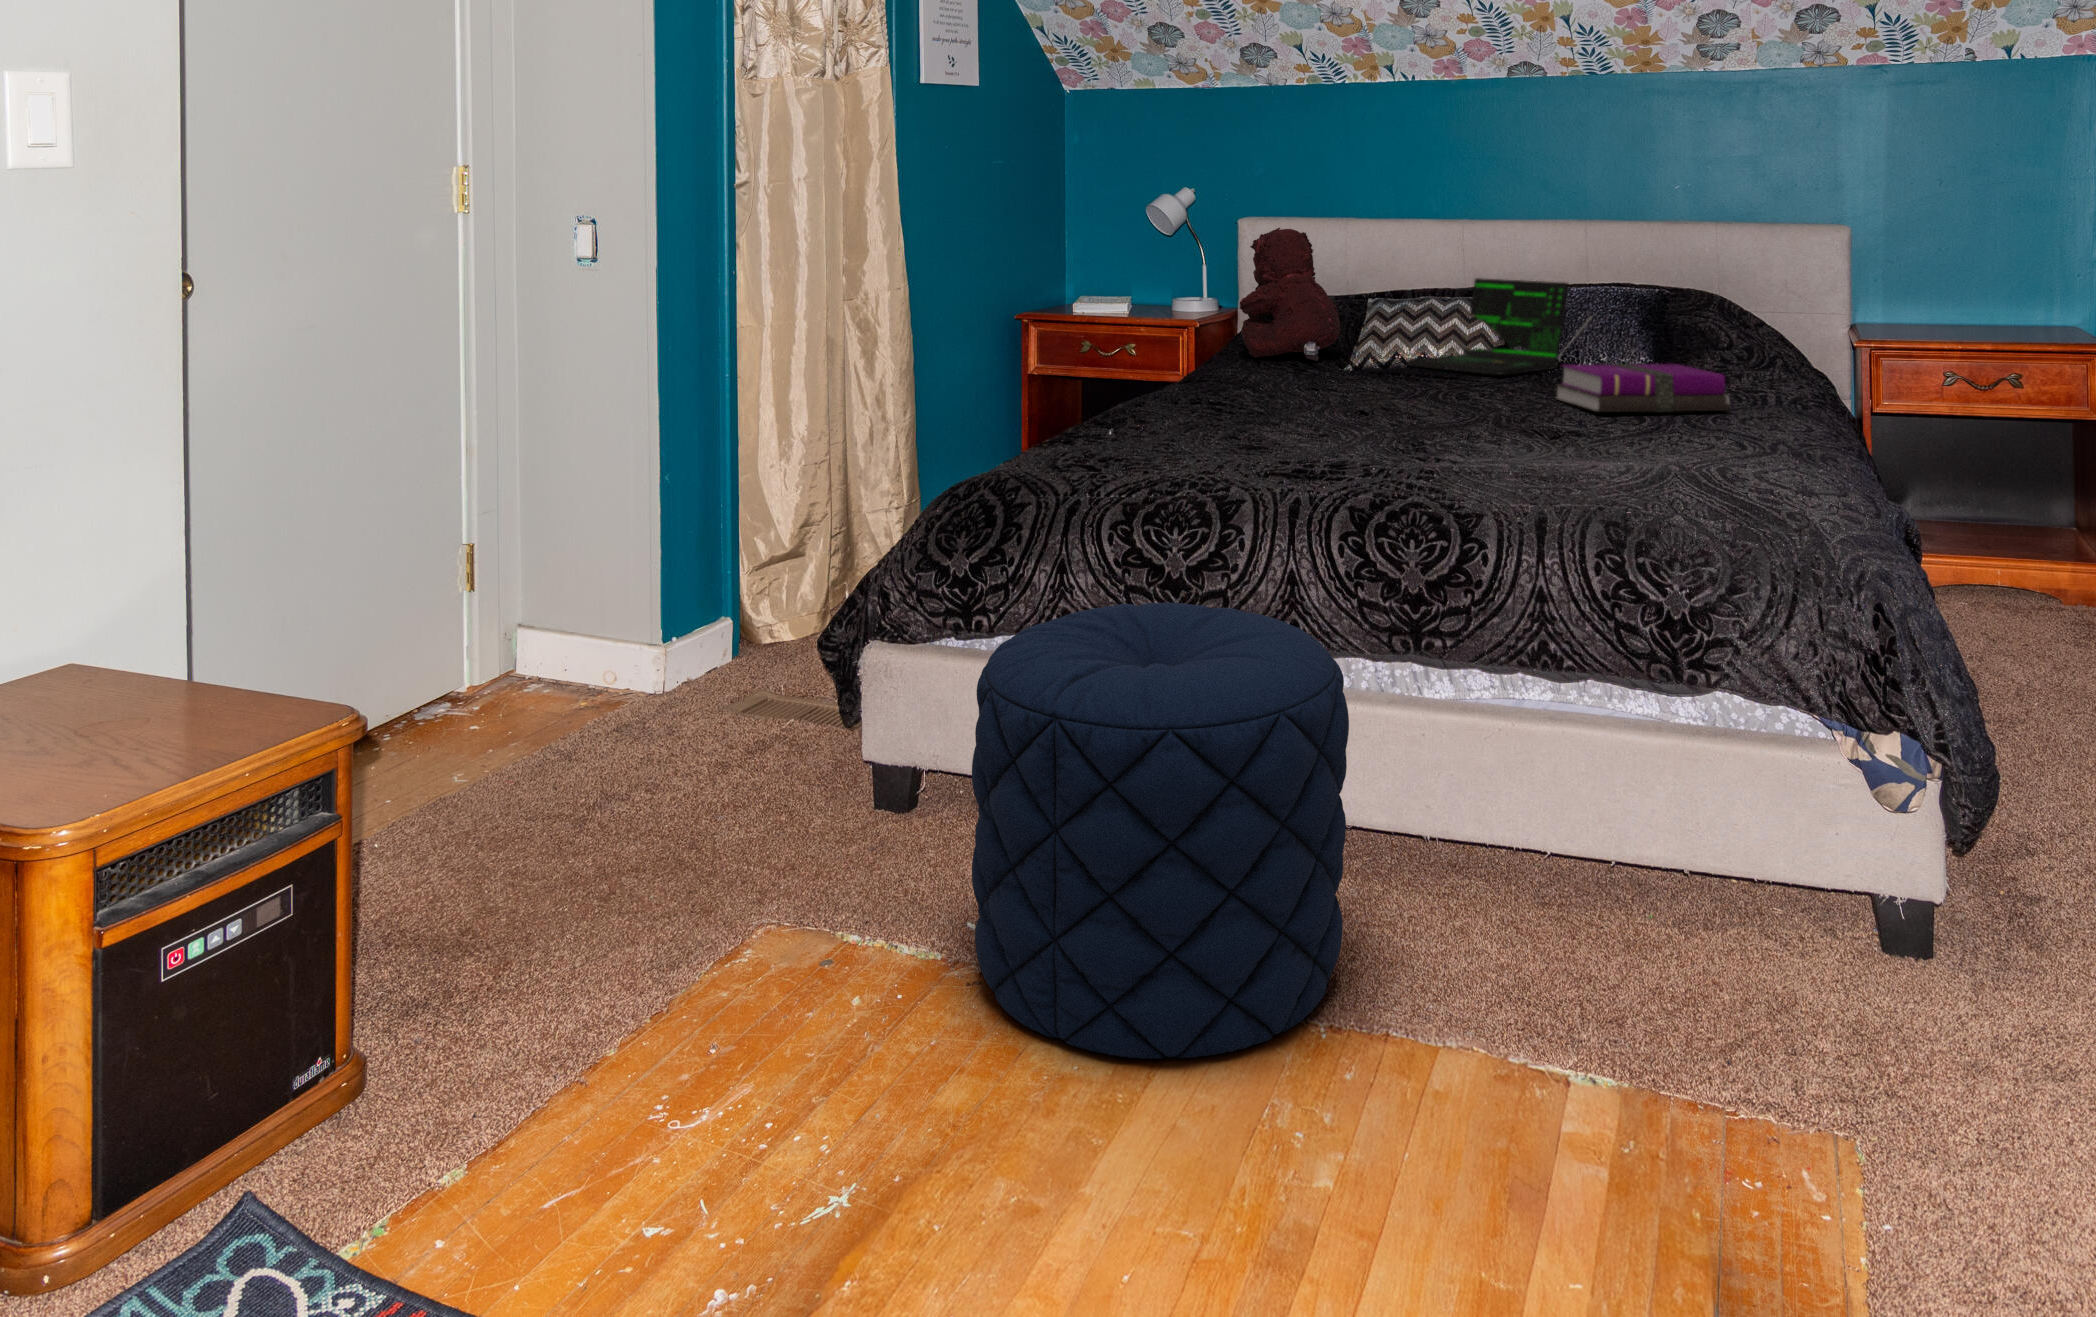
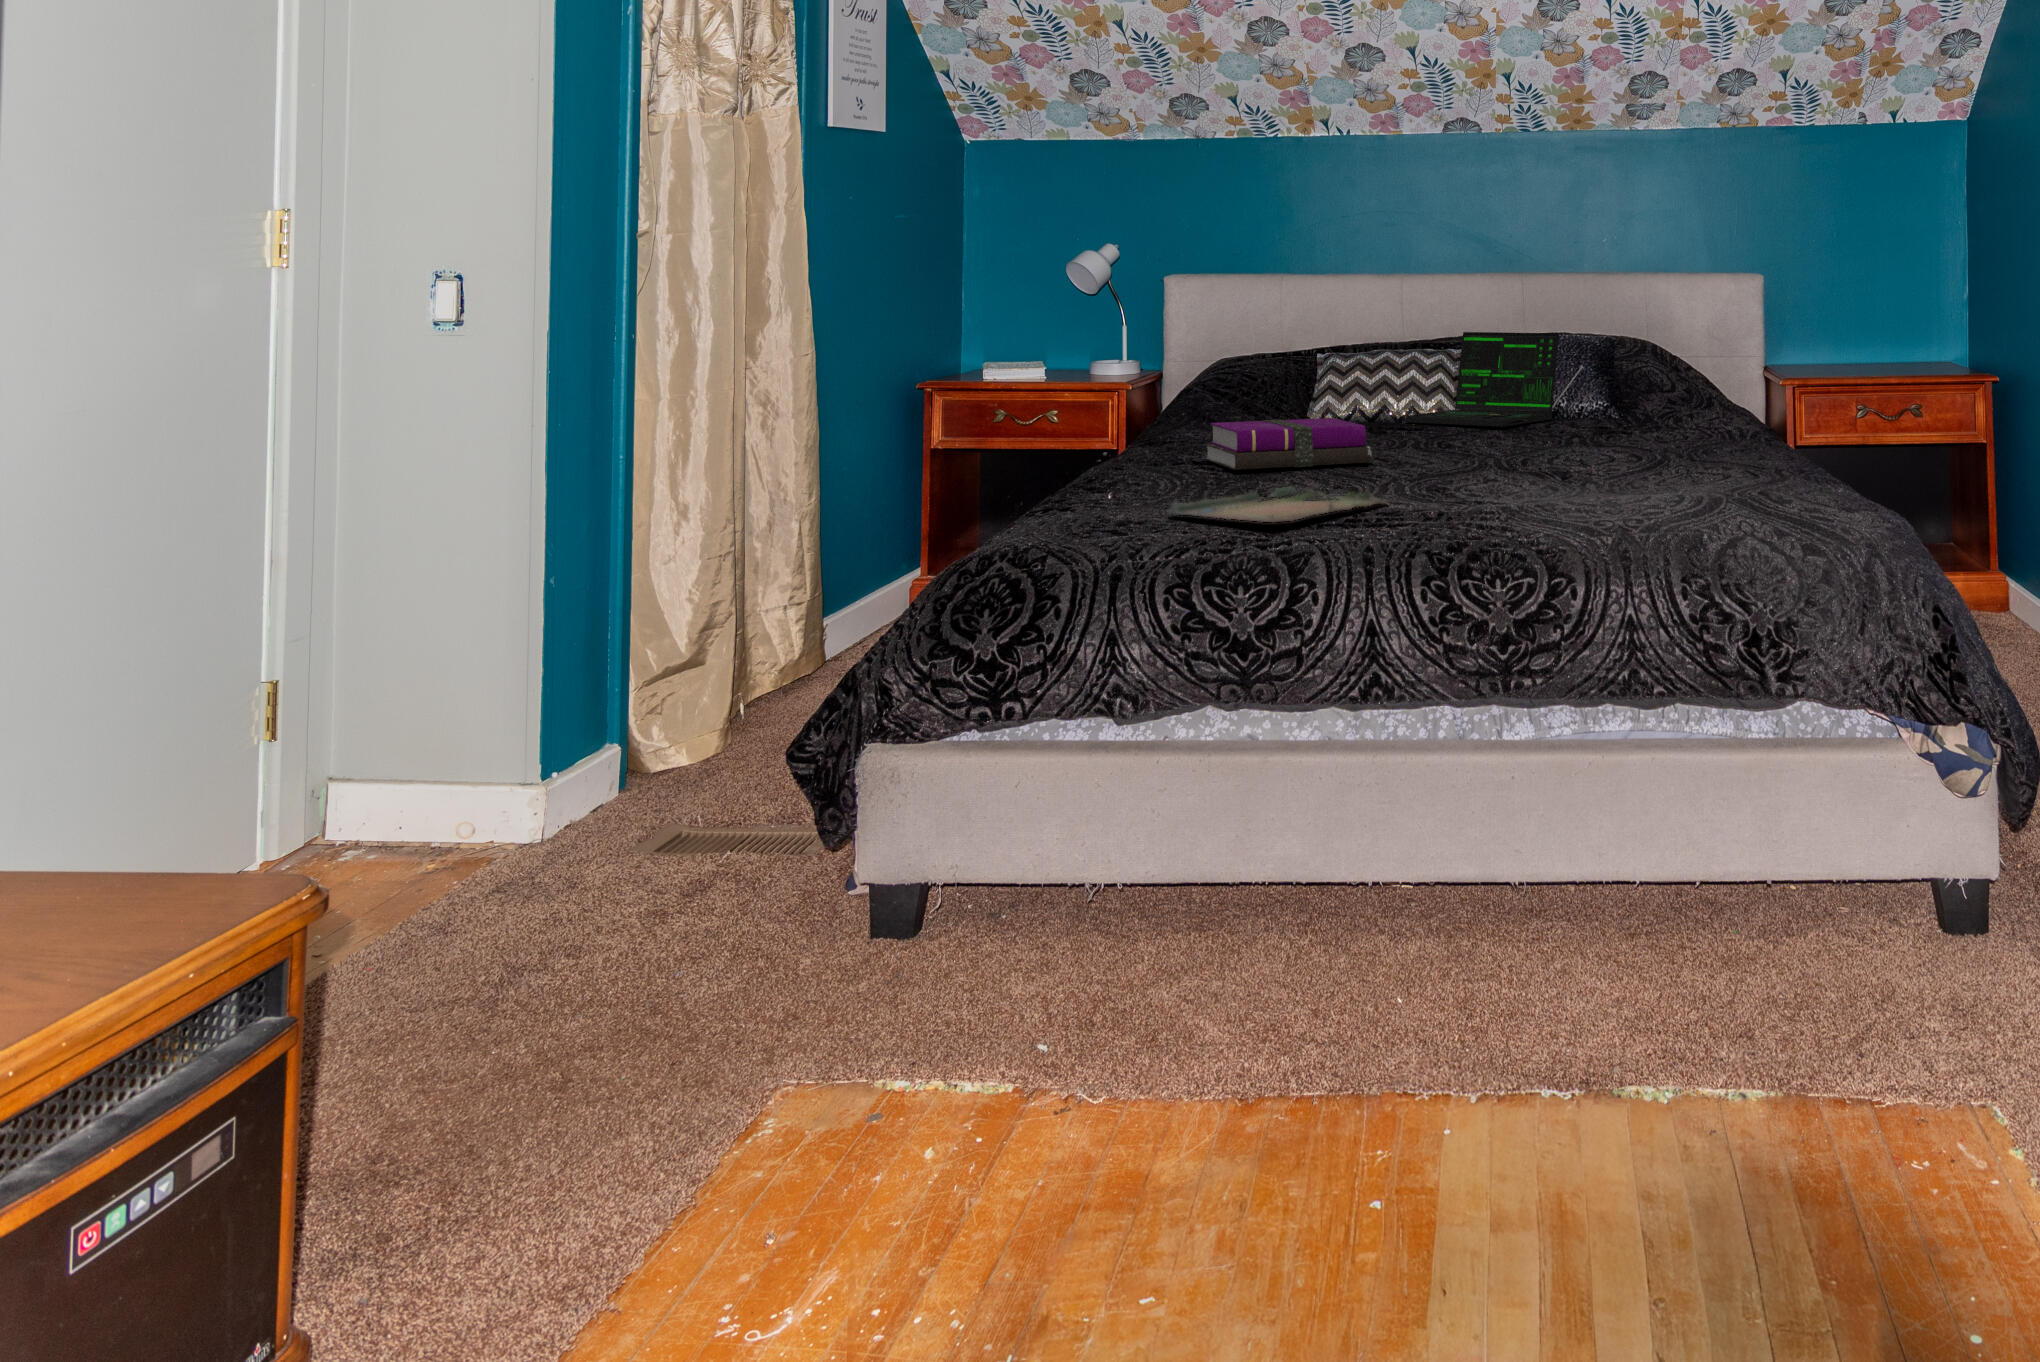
teddy bear: present [1240,228,1340,361] -> none [1224,283,1331,421]
notebook: present [1556,364,1730,412] -> present [1205,418,1372,470]
tray: none [1129,429,1340,467] -> present [1168,486,1387,522]
pouf: present [972,603,1349,1059] -> none [1061,664,1471,1159]

